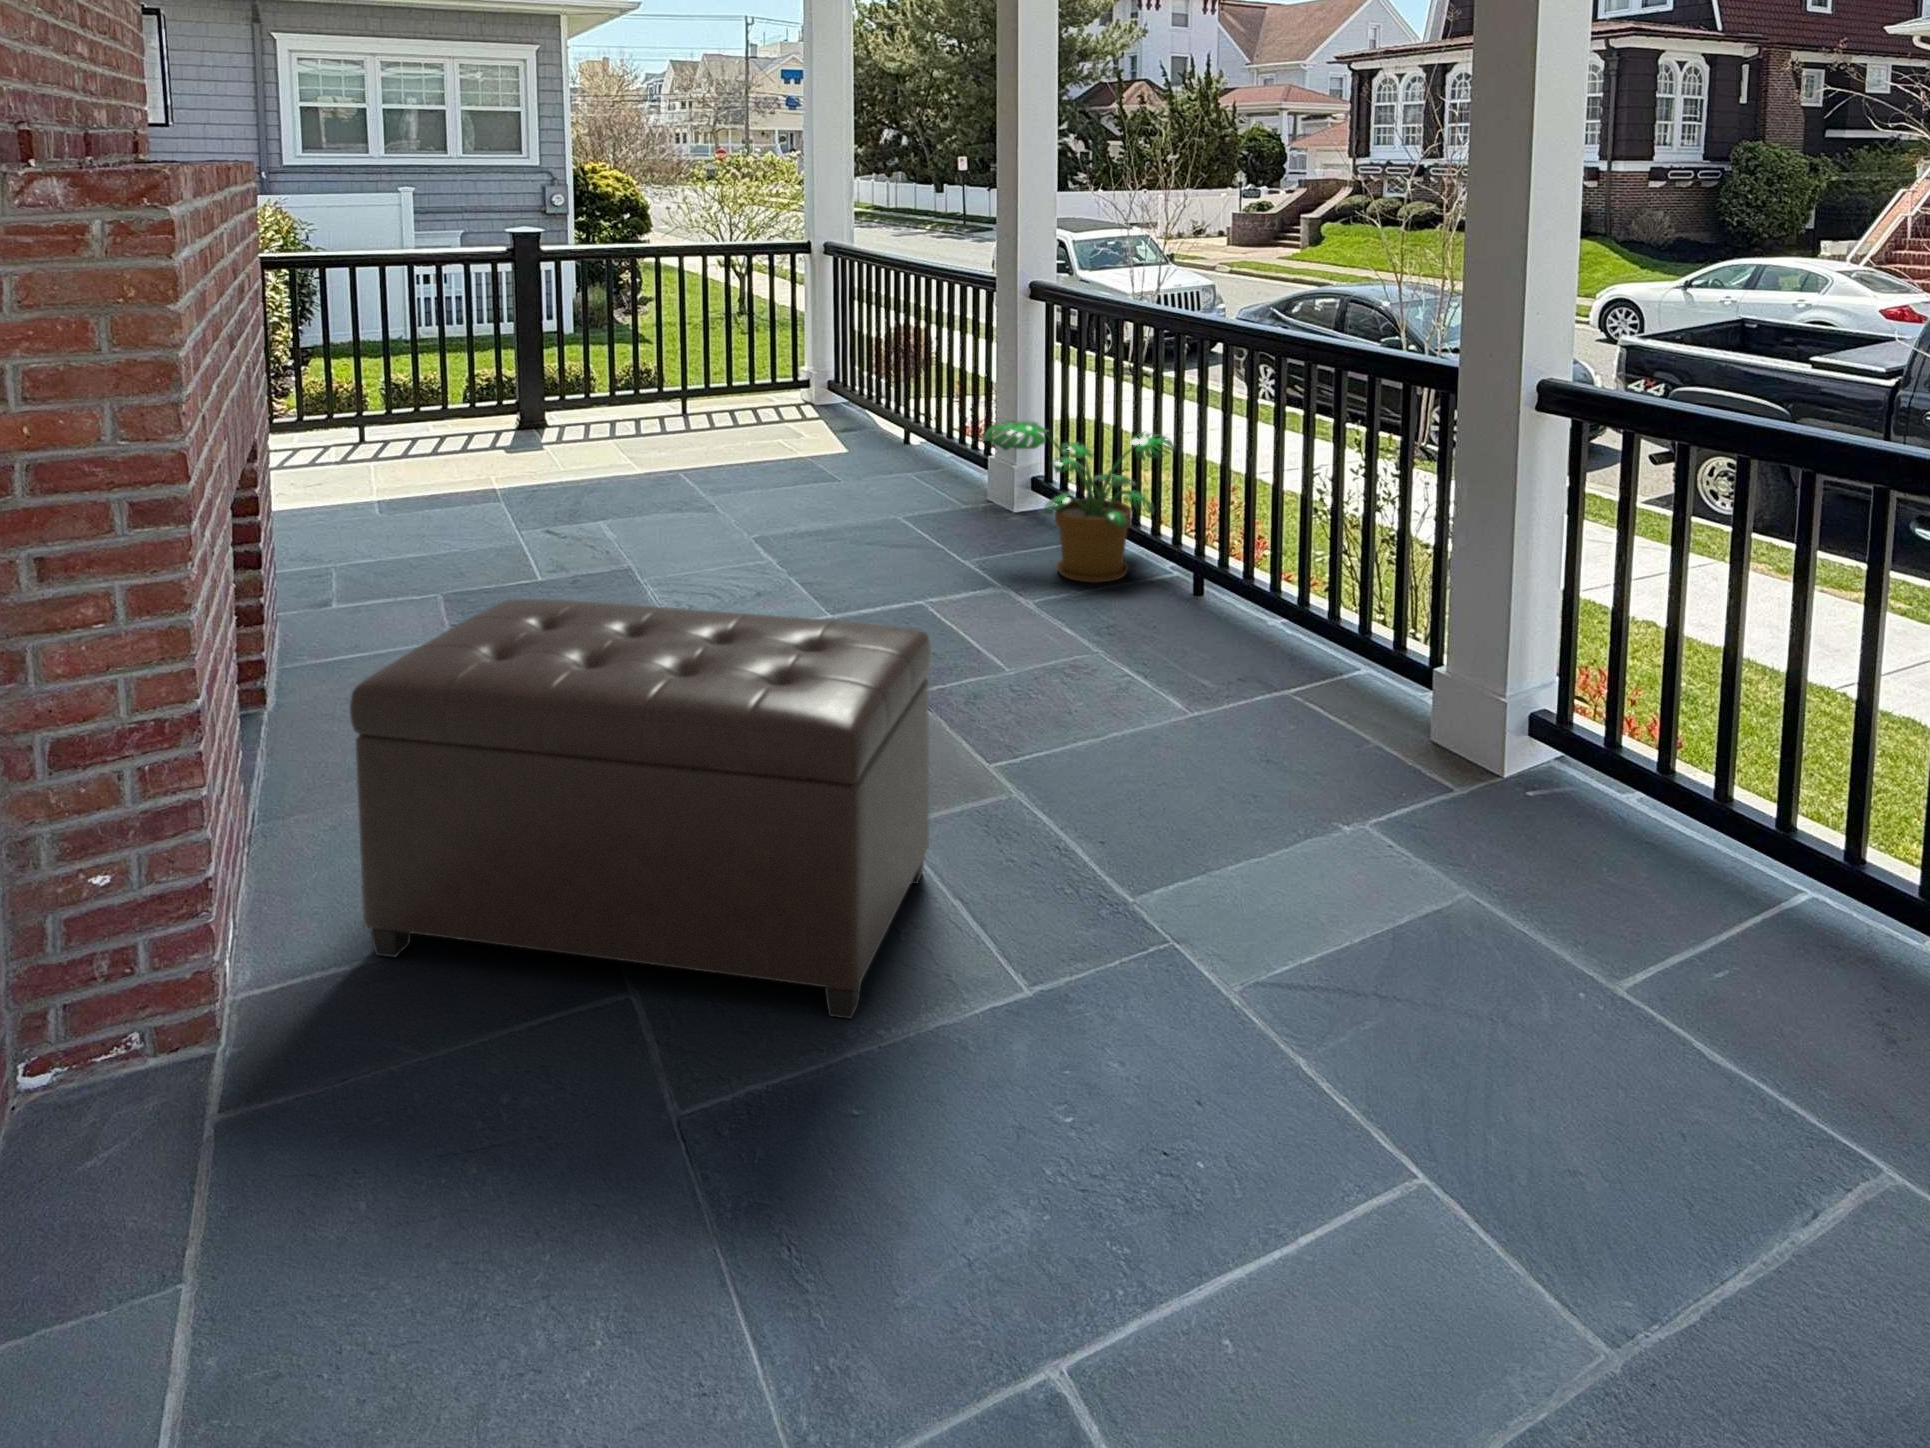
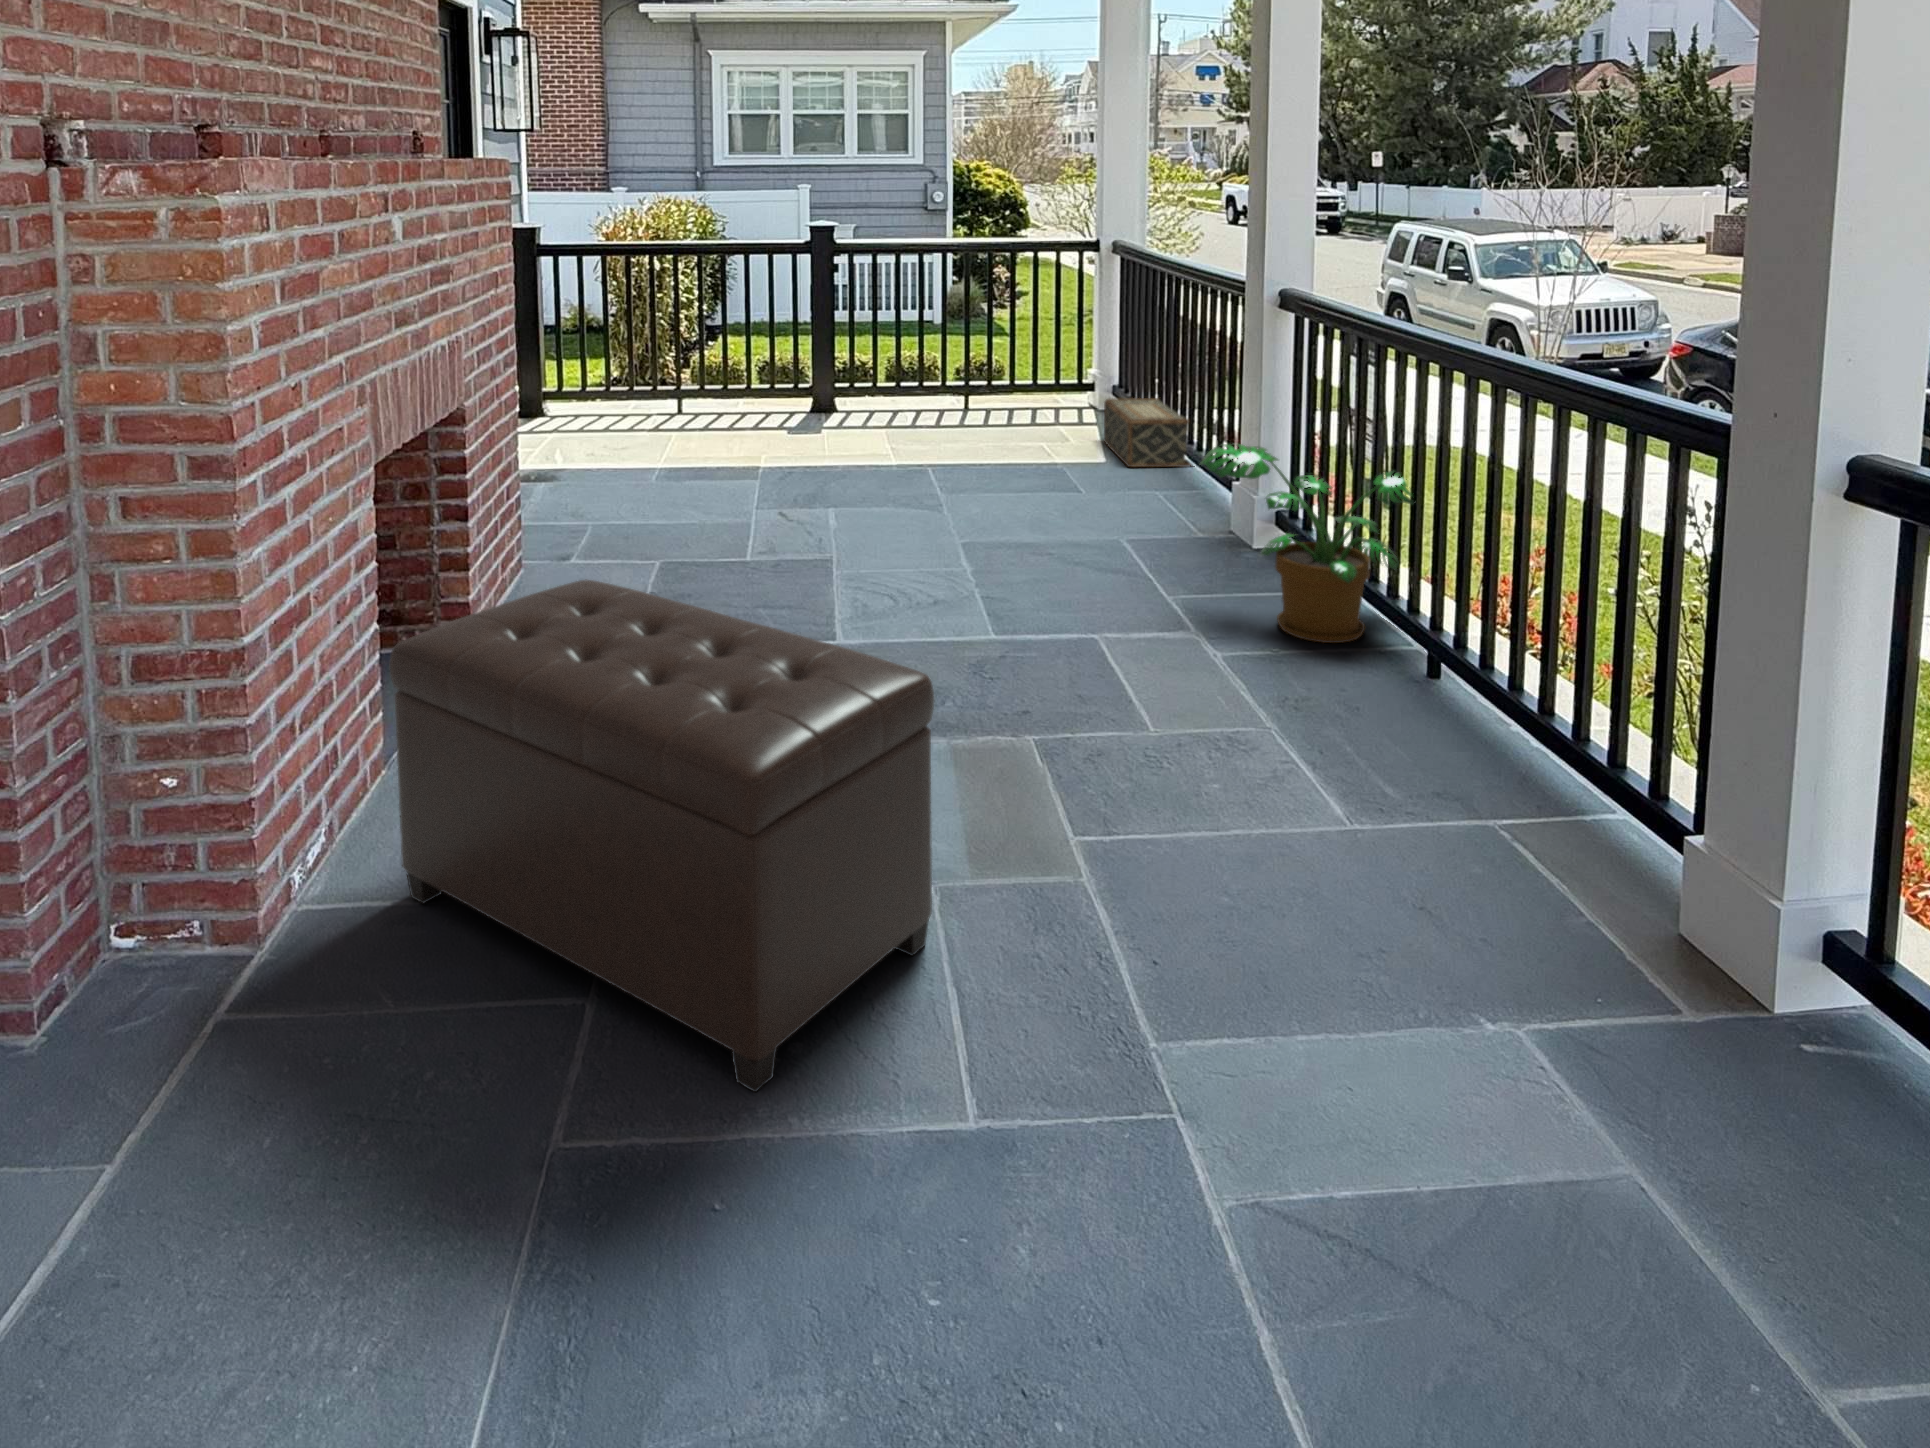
woven basket: none [818,389,914,455] -> present [1104,398,1192,467]

